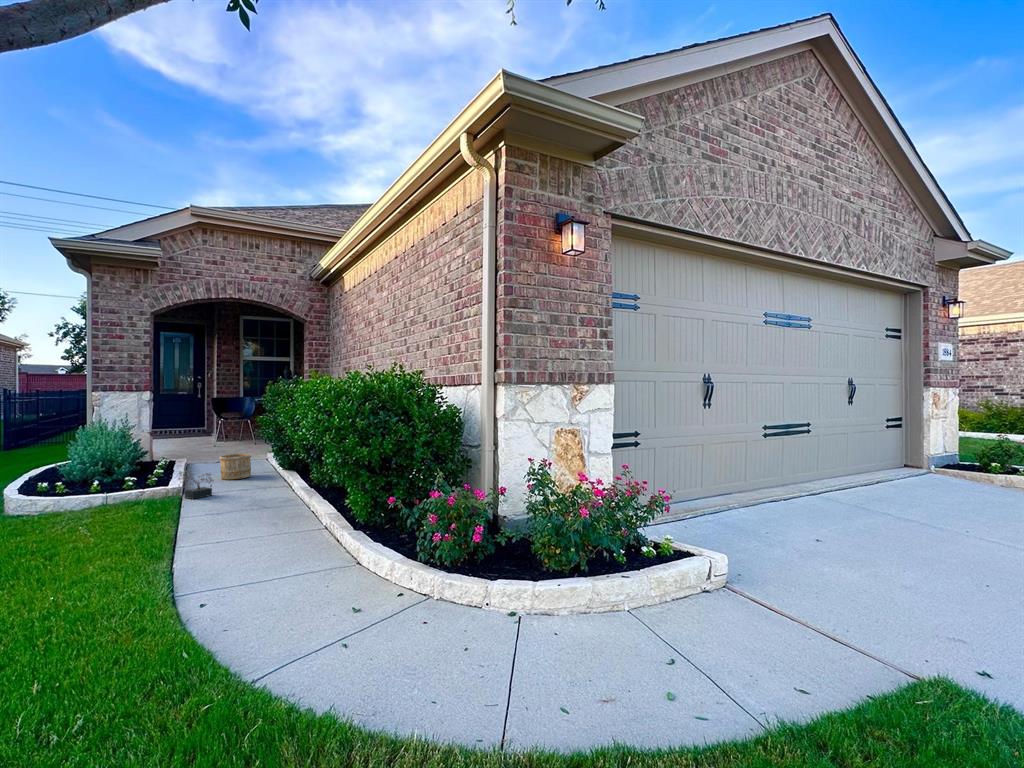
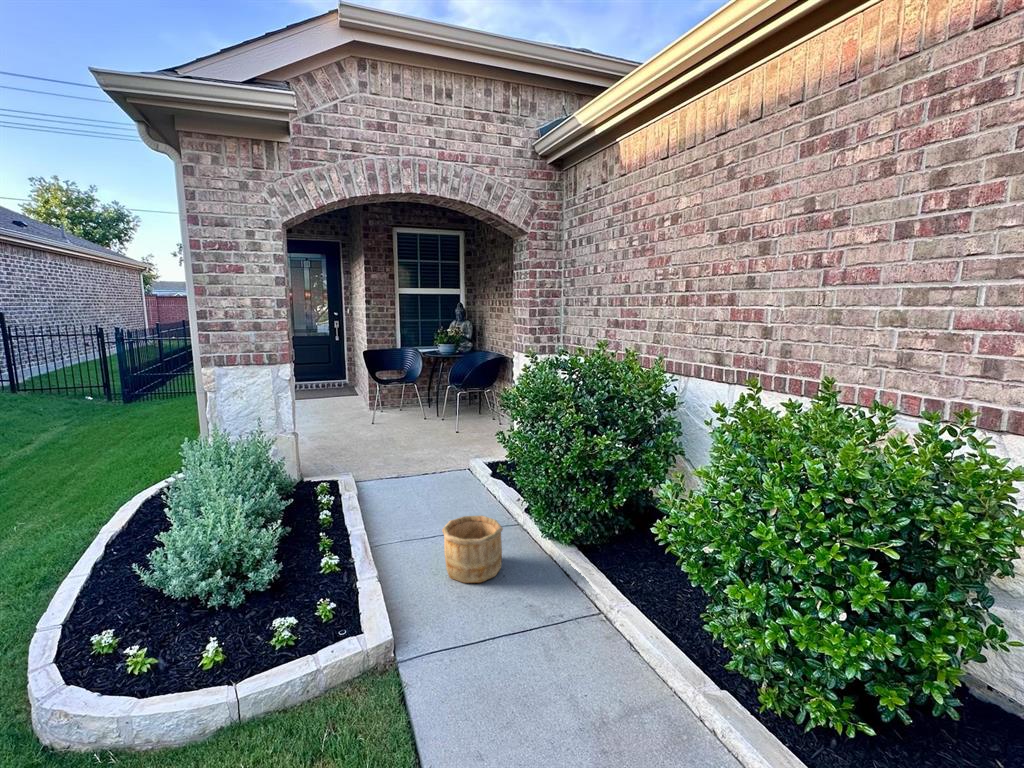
decorative plant: present [178,470,214,499] -> none [399,636,476,729]

